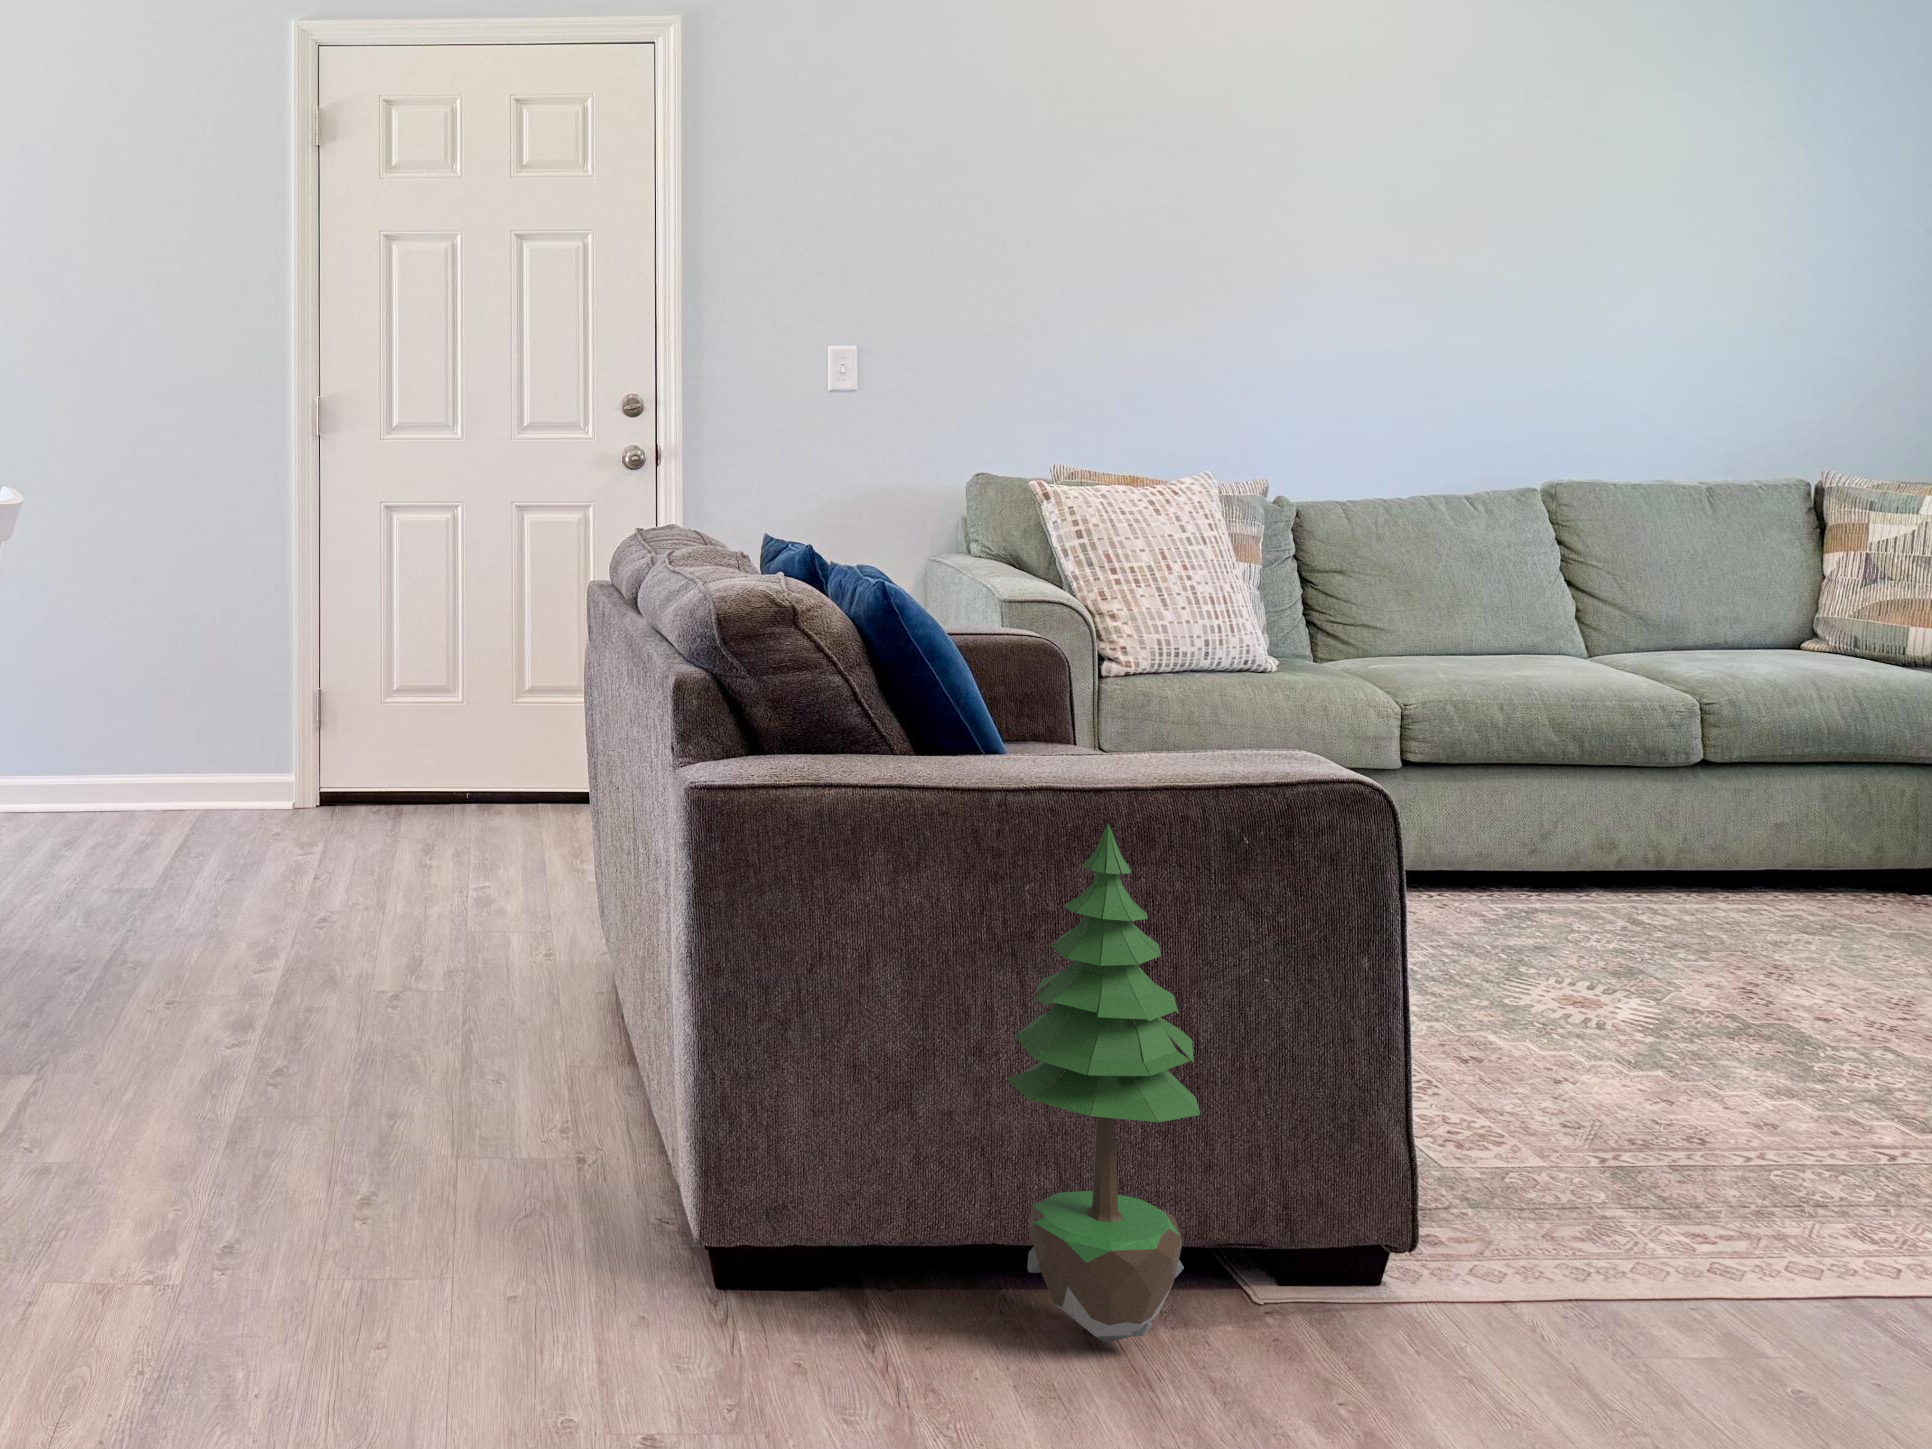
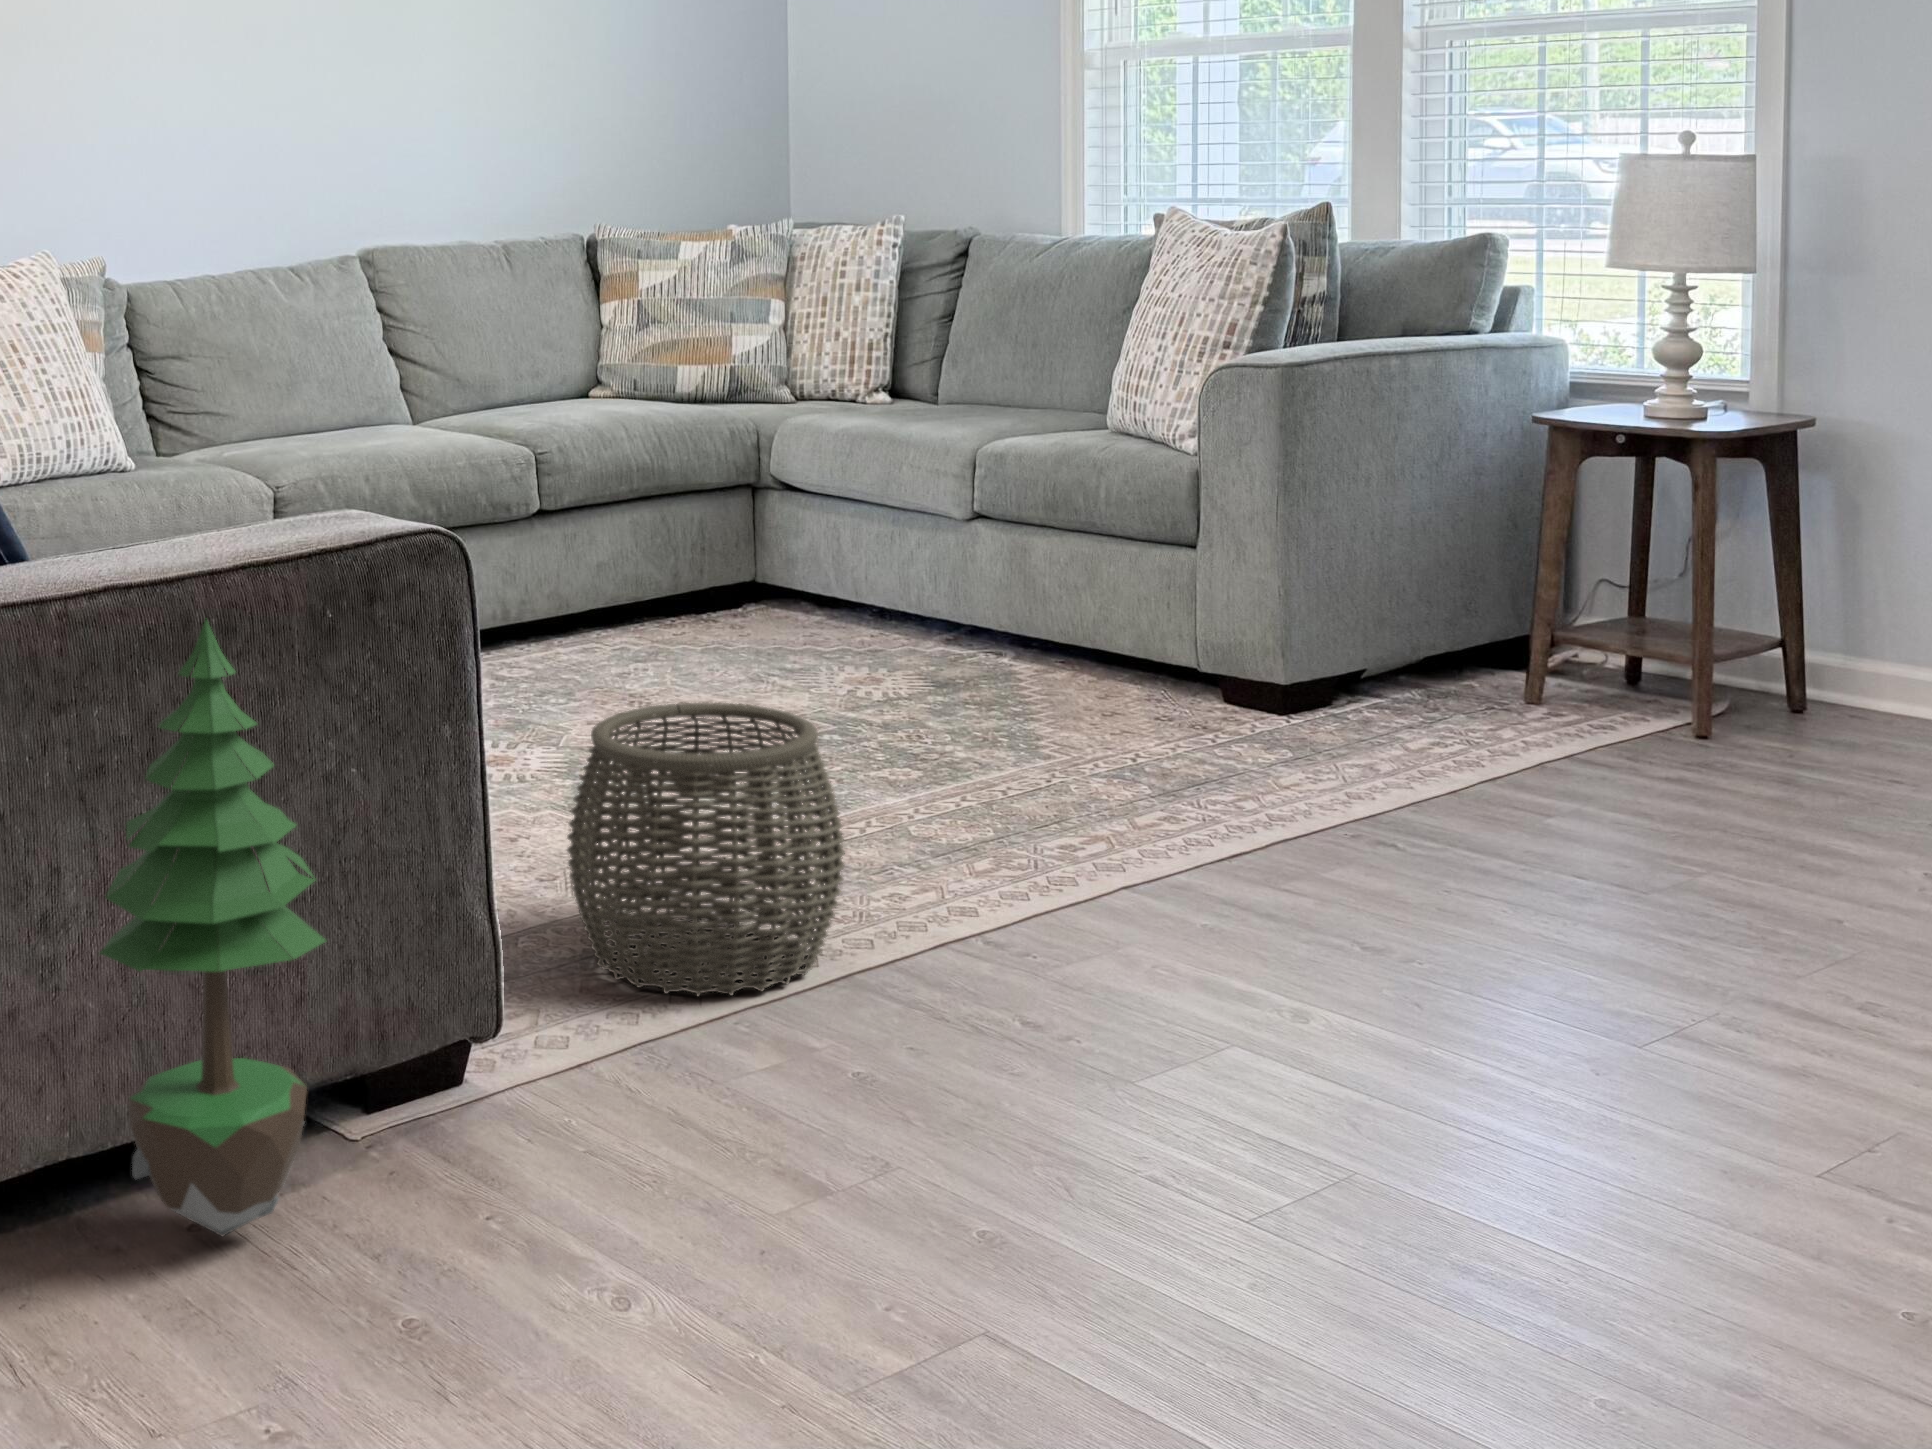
woven basket: none [1545,976,1863,1287] -> present [567,703,845,996]

